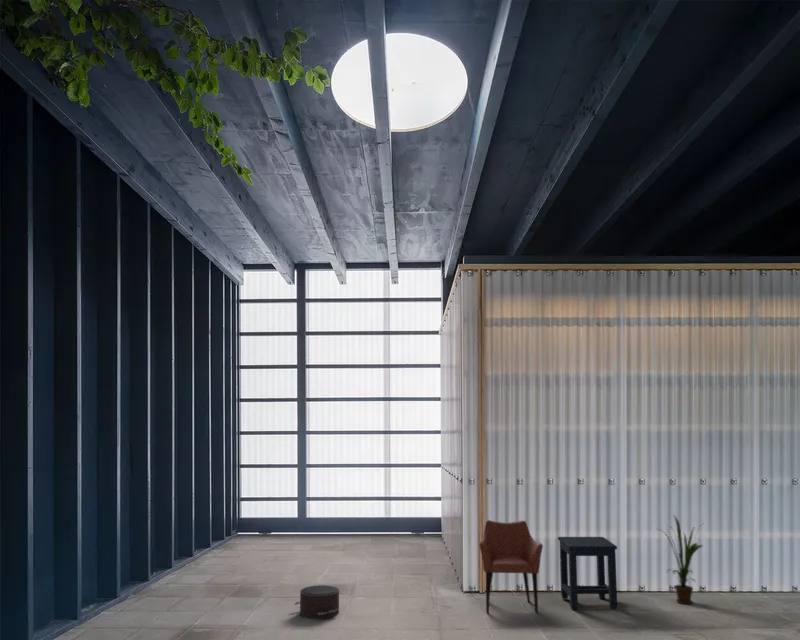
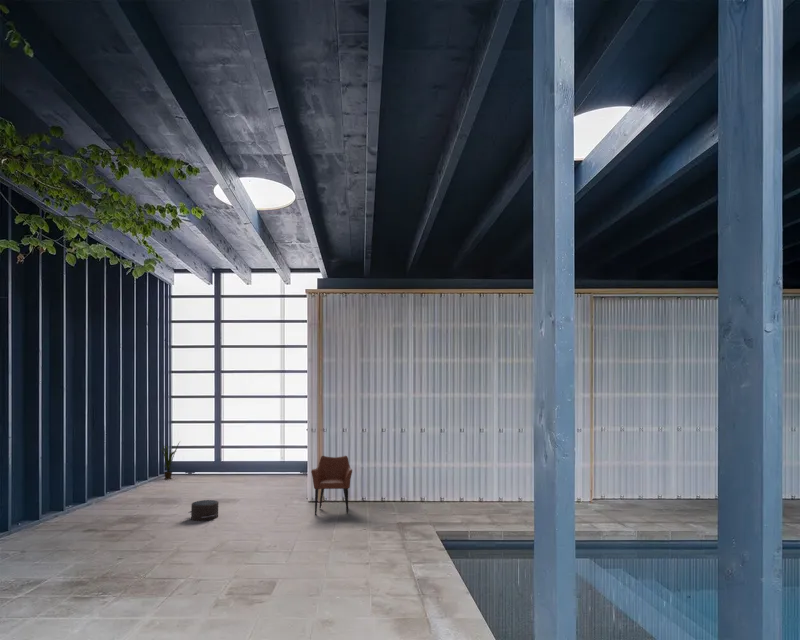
house plant: present [665,517,702,604] -> present [162,443,179,480]
side table: present [558,537,617,610] -> none [369,465,401,512]

